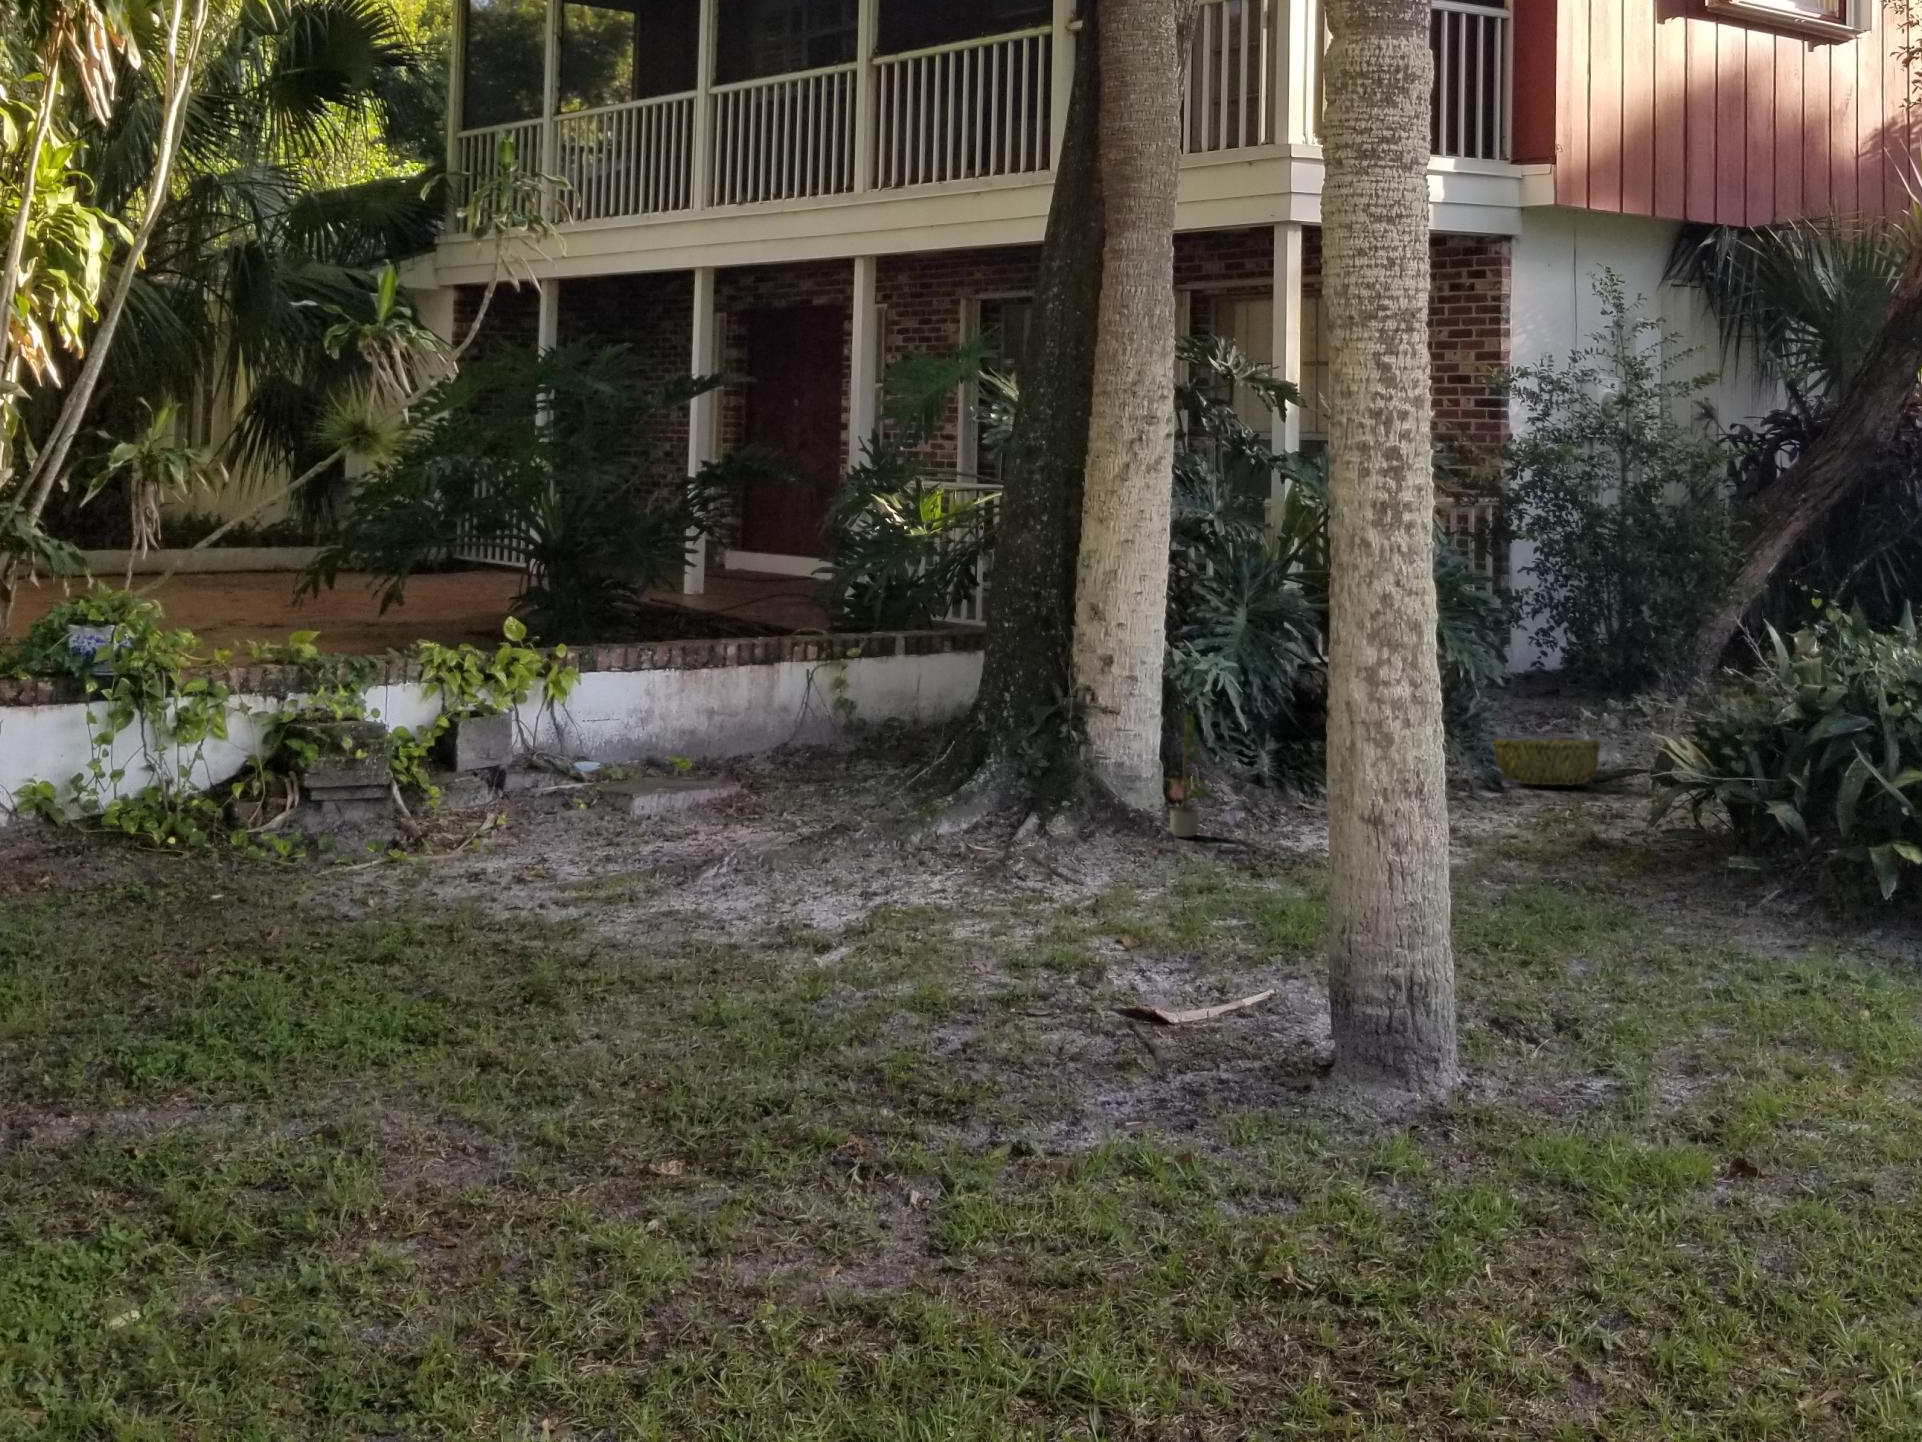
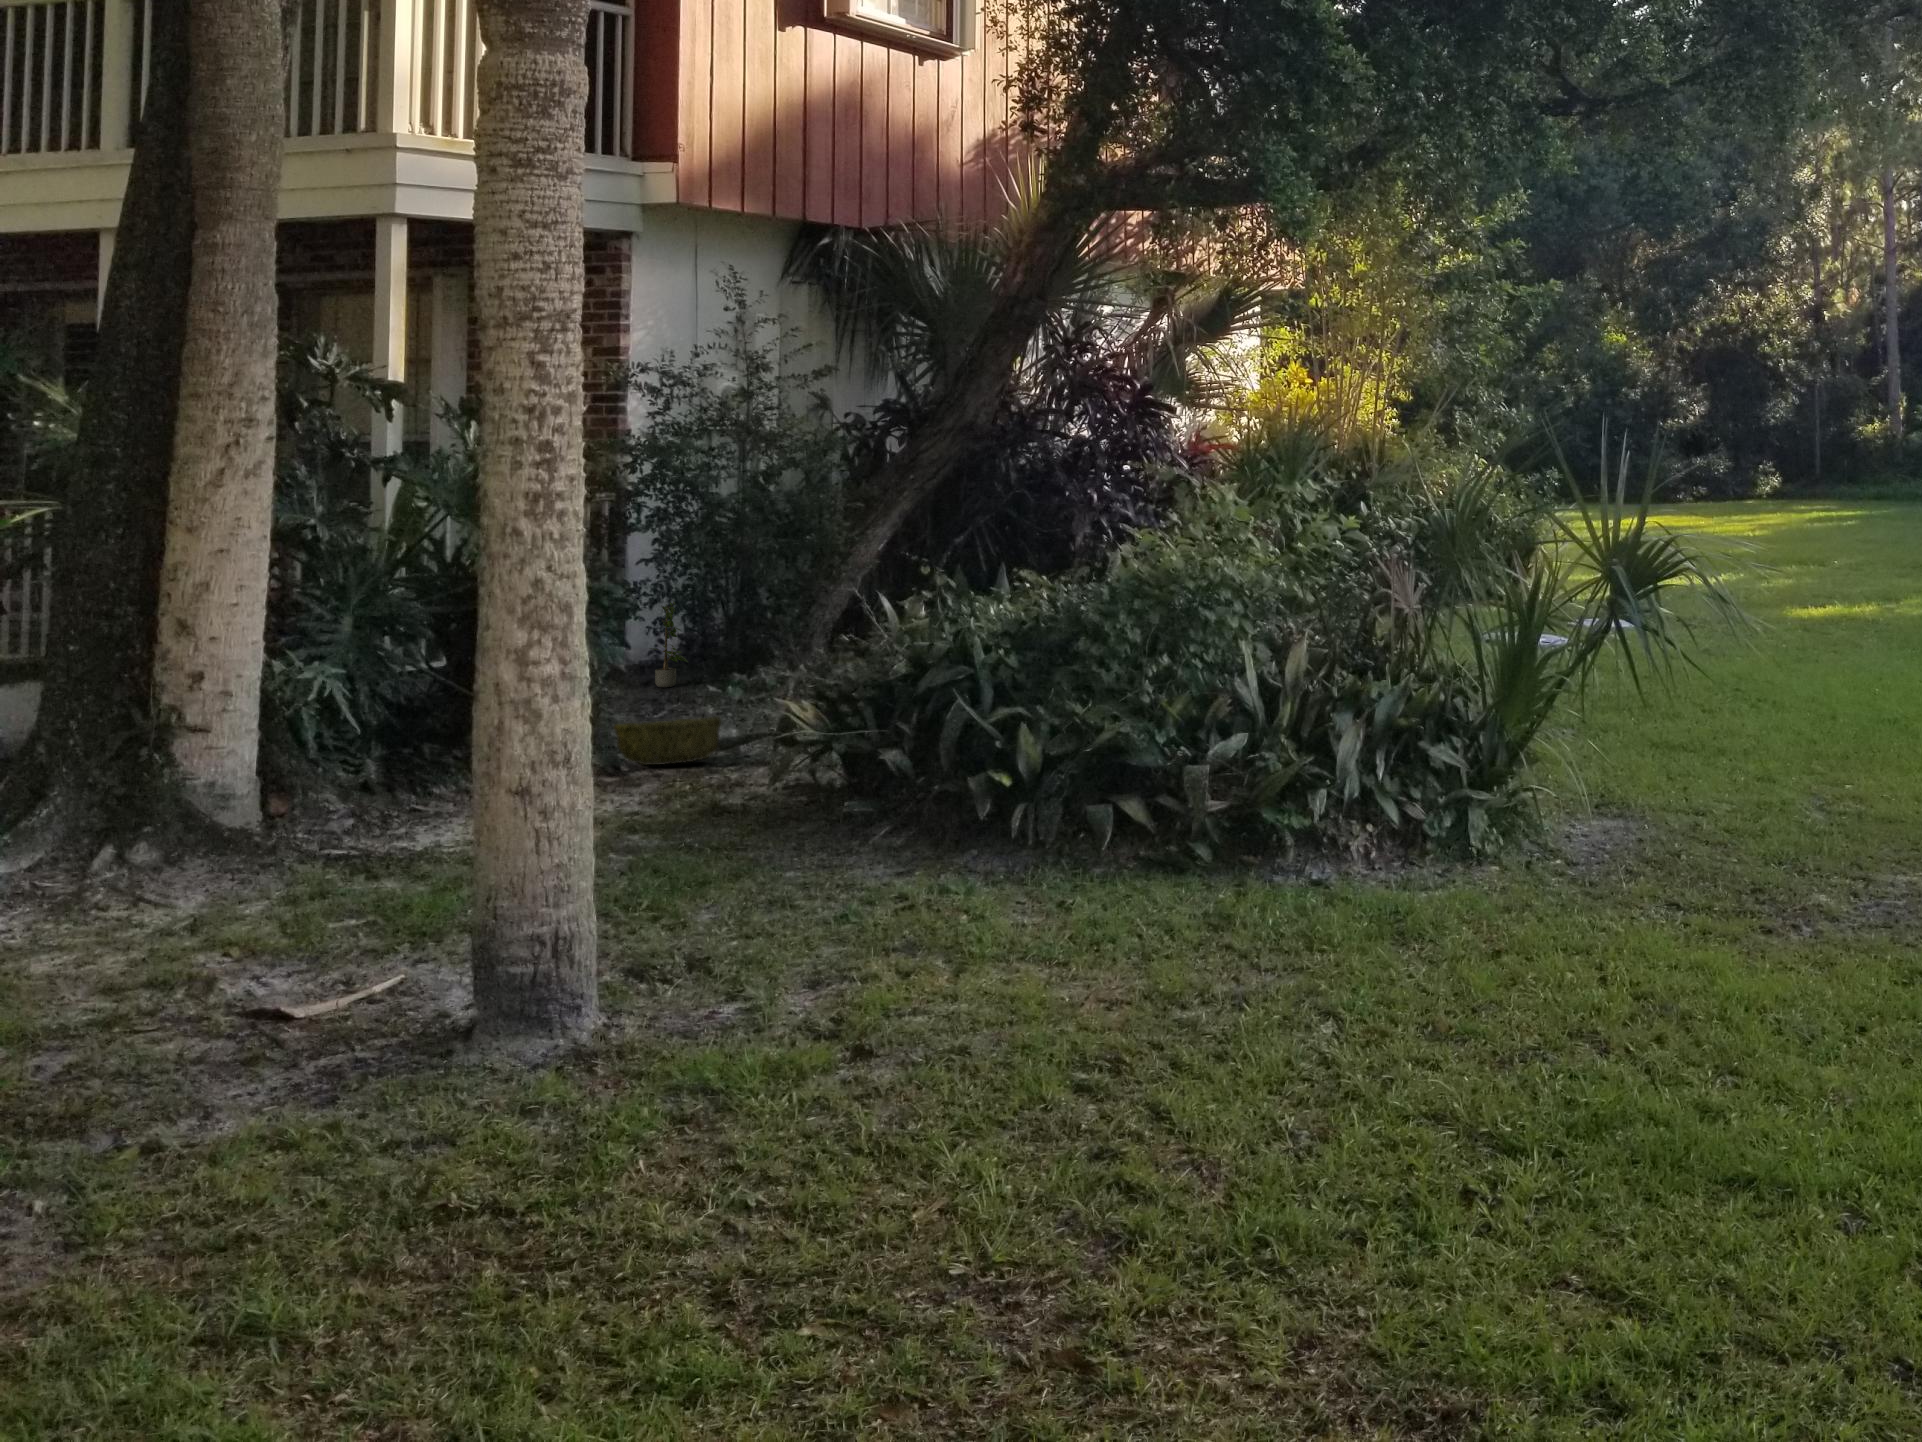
potted plant: present [1168,710,1213,837] -> present [651,602,688,687]

